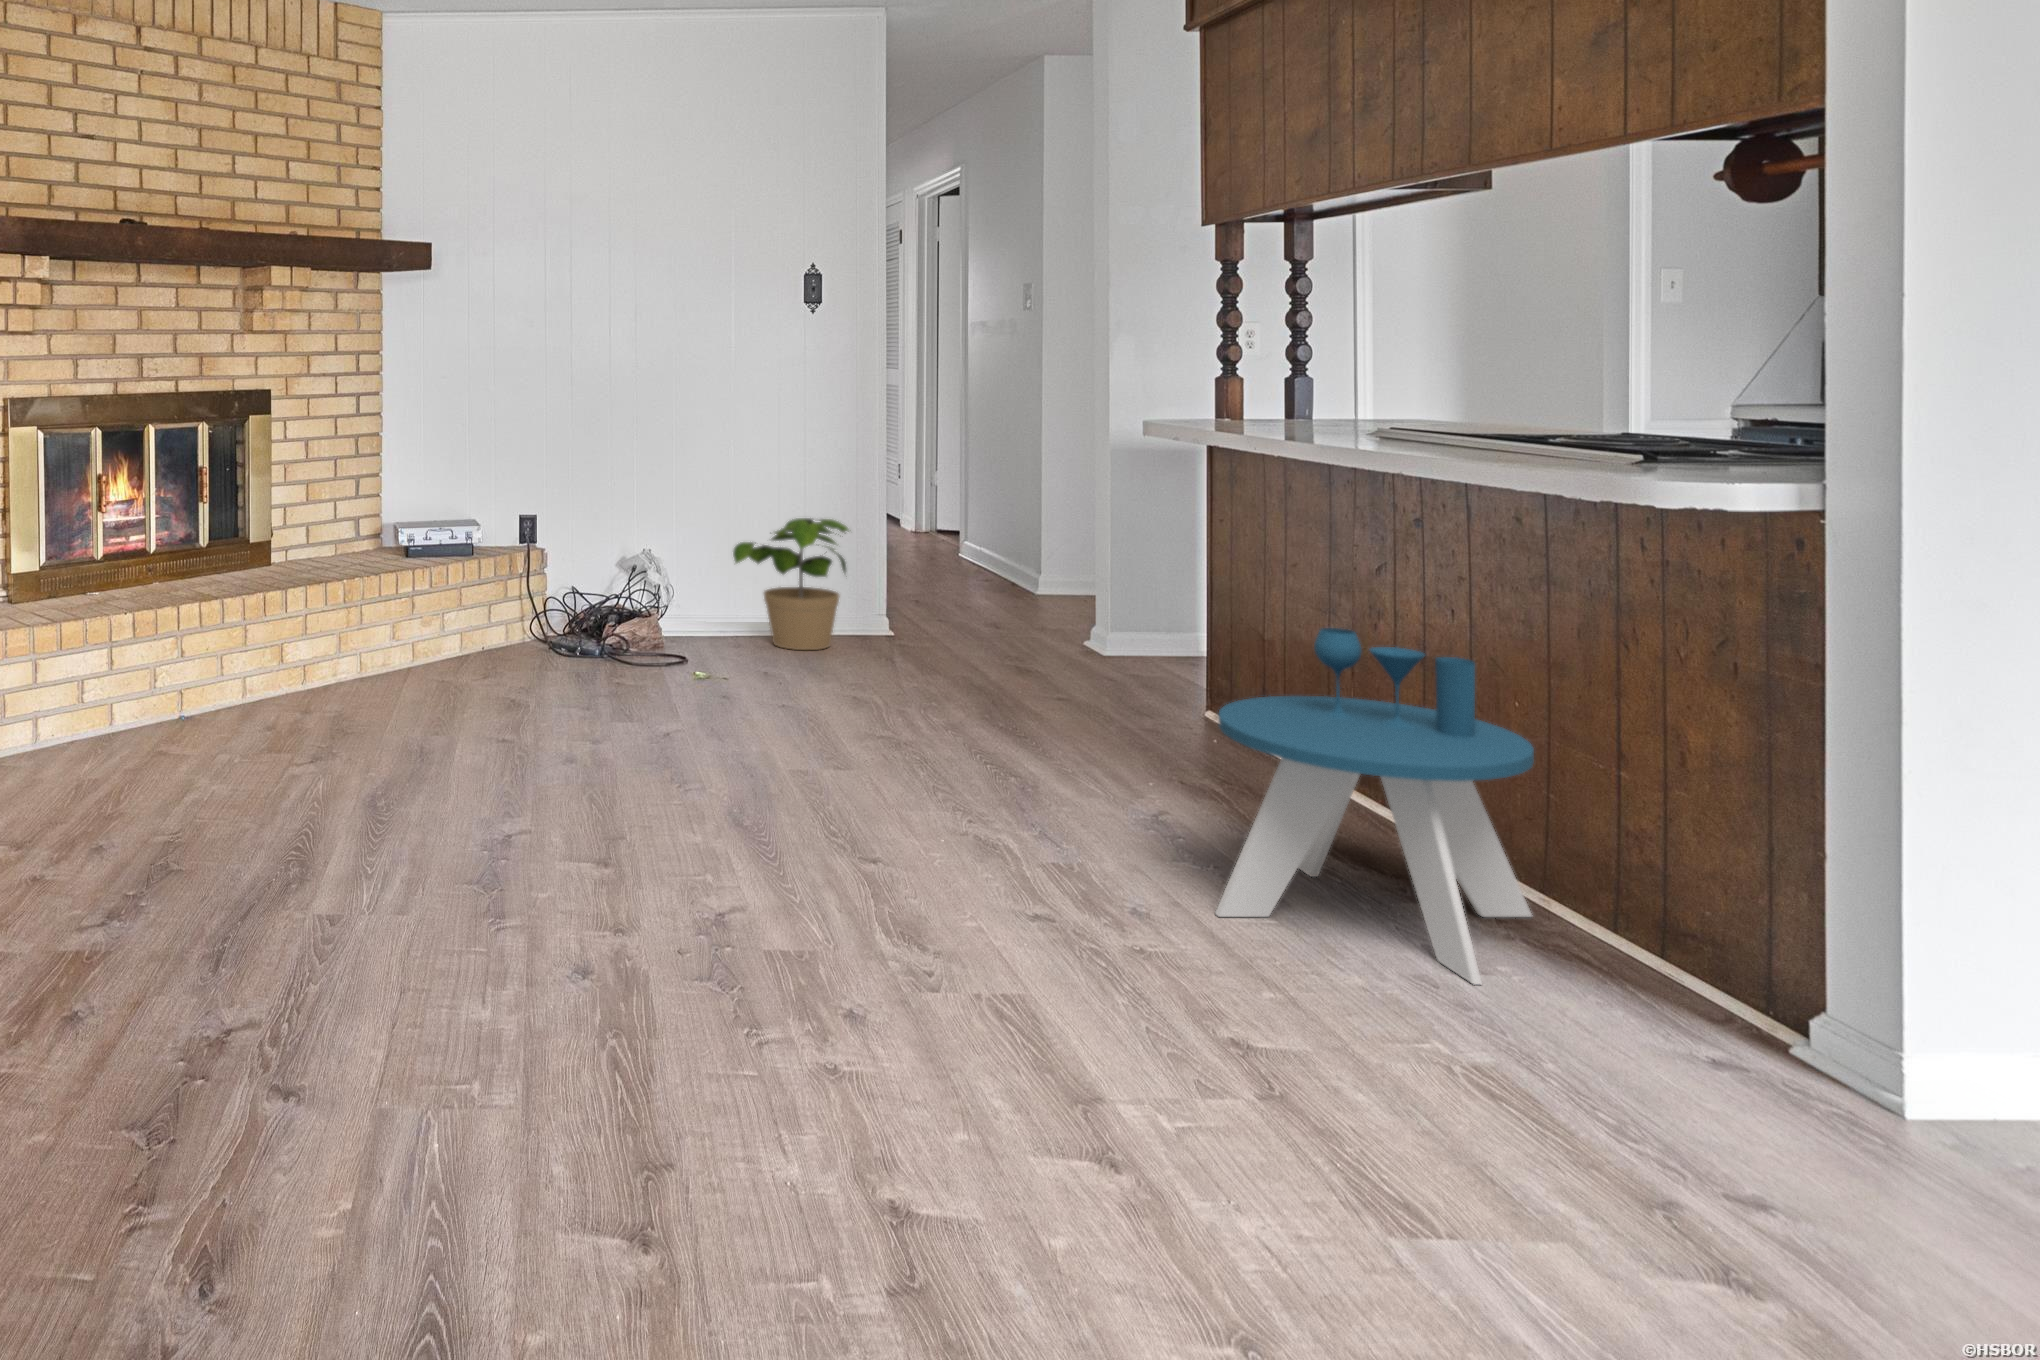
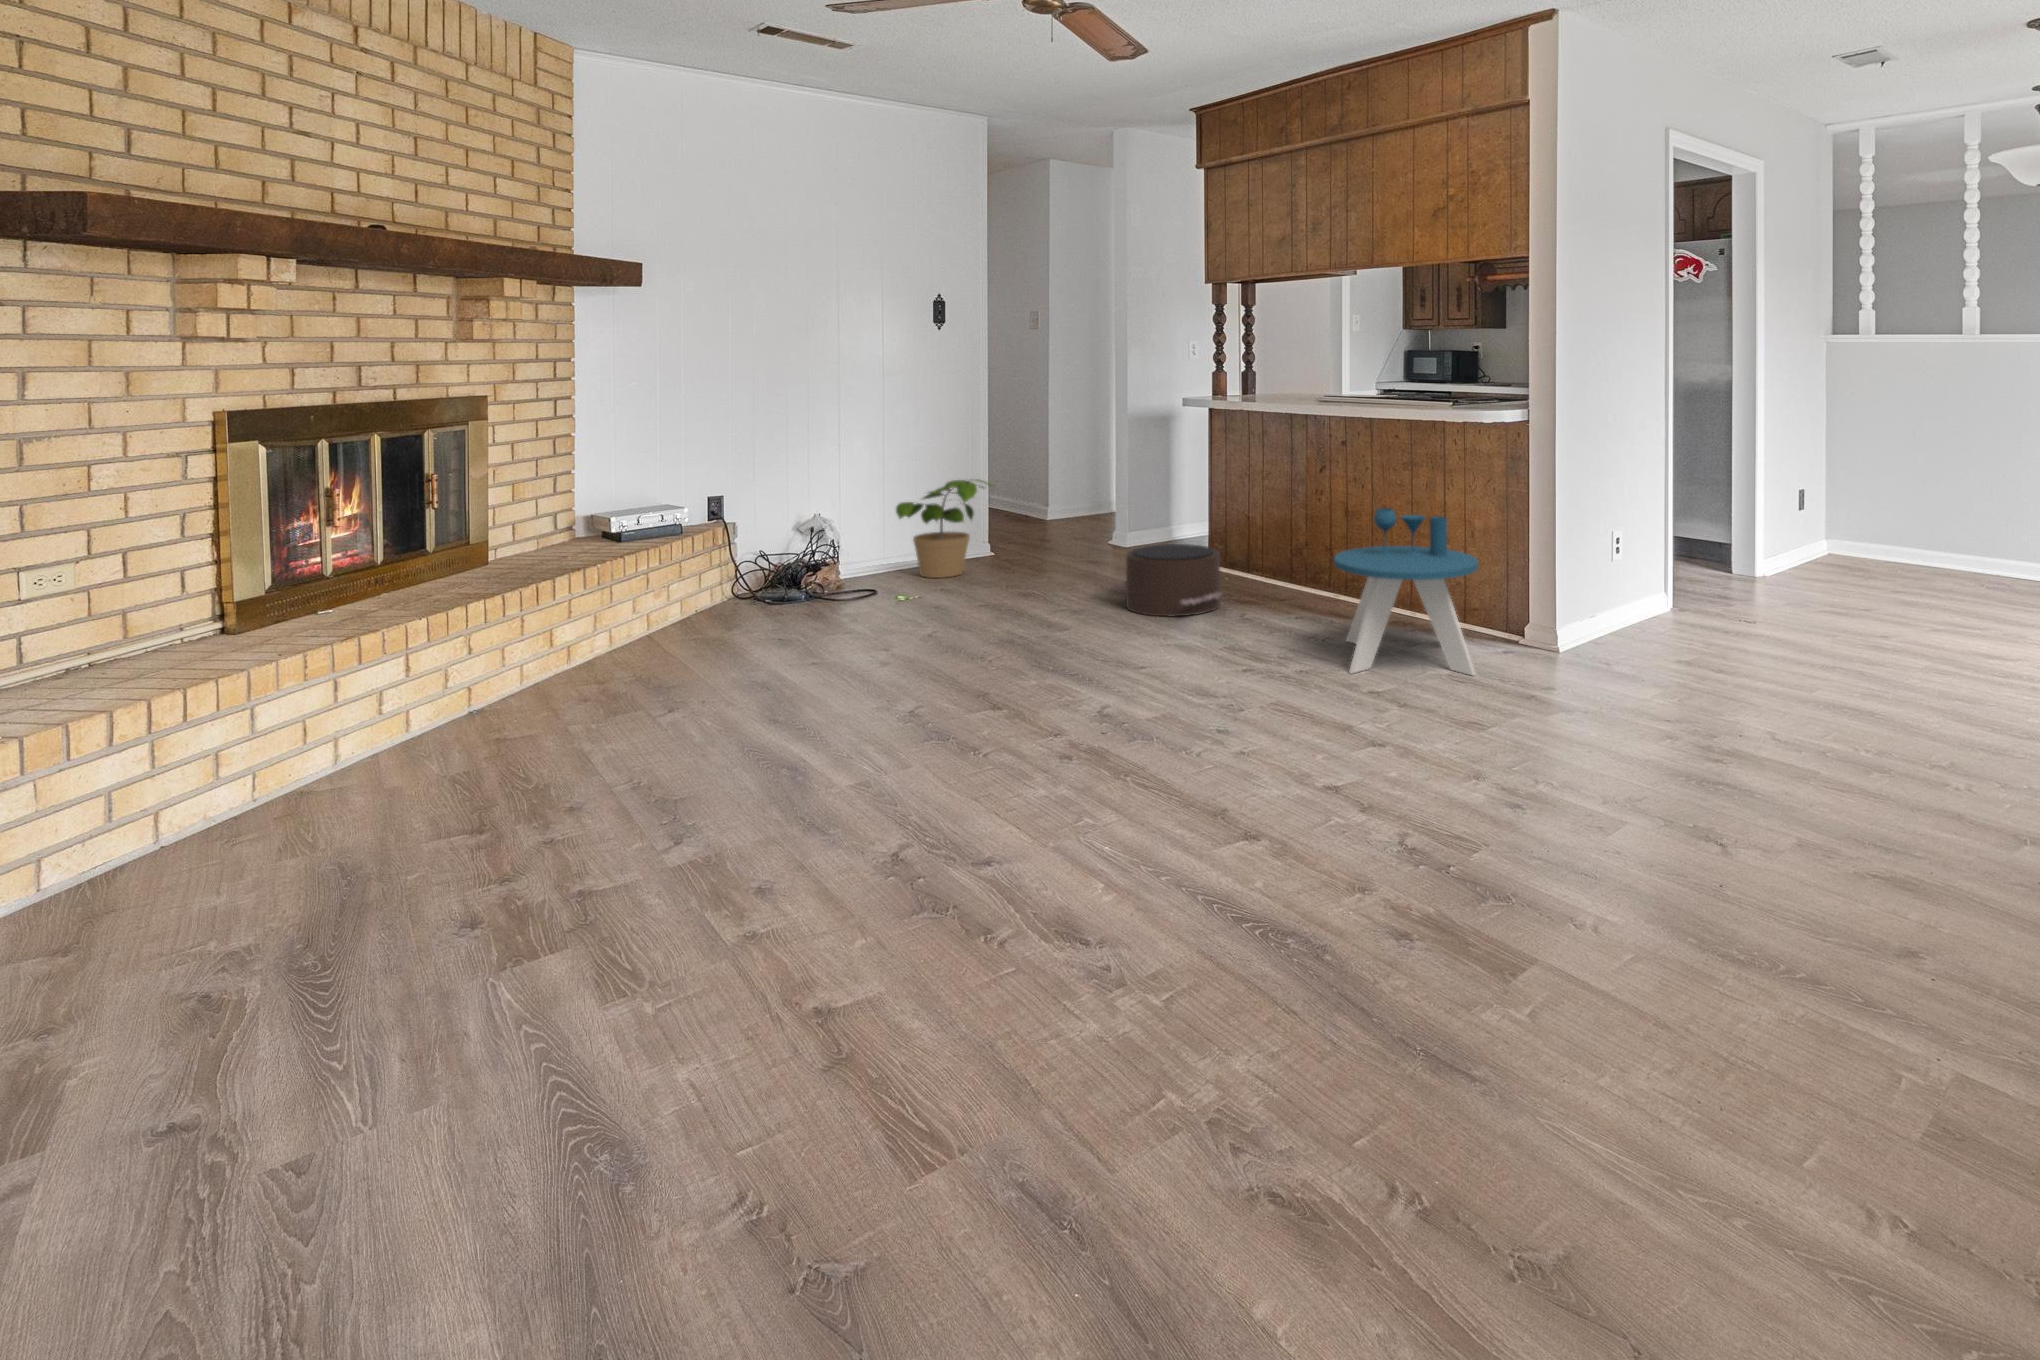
pouf: none [964,644,1142,764] -> present [1110,544,1223,617]

